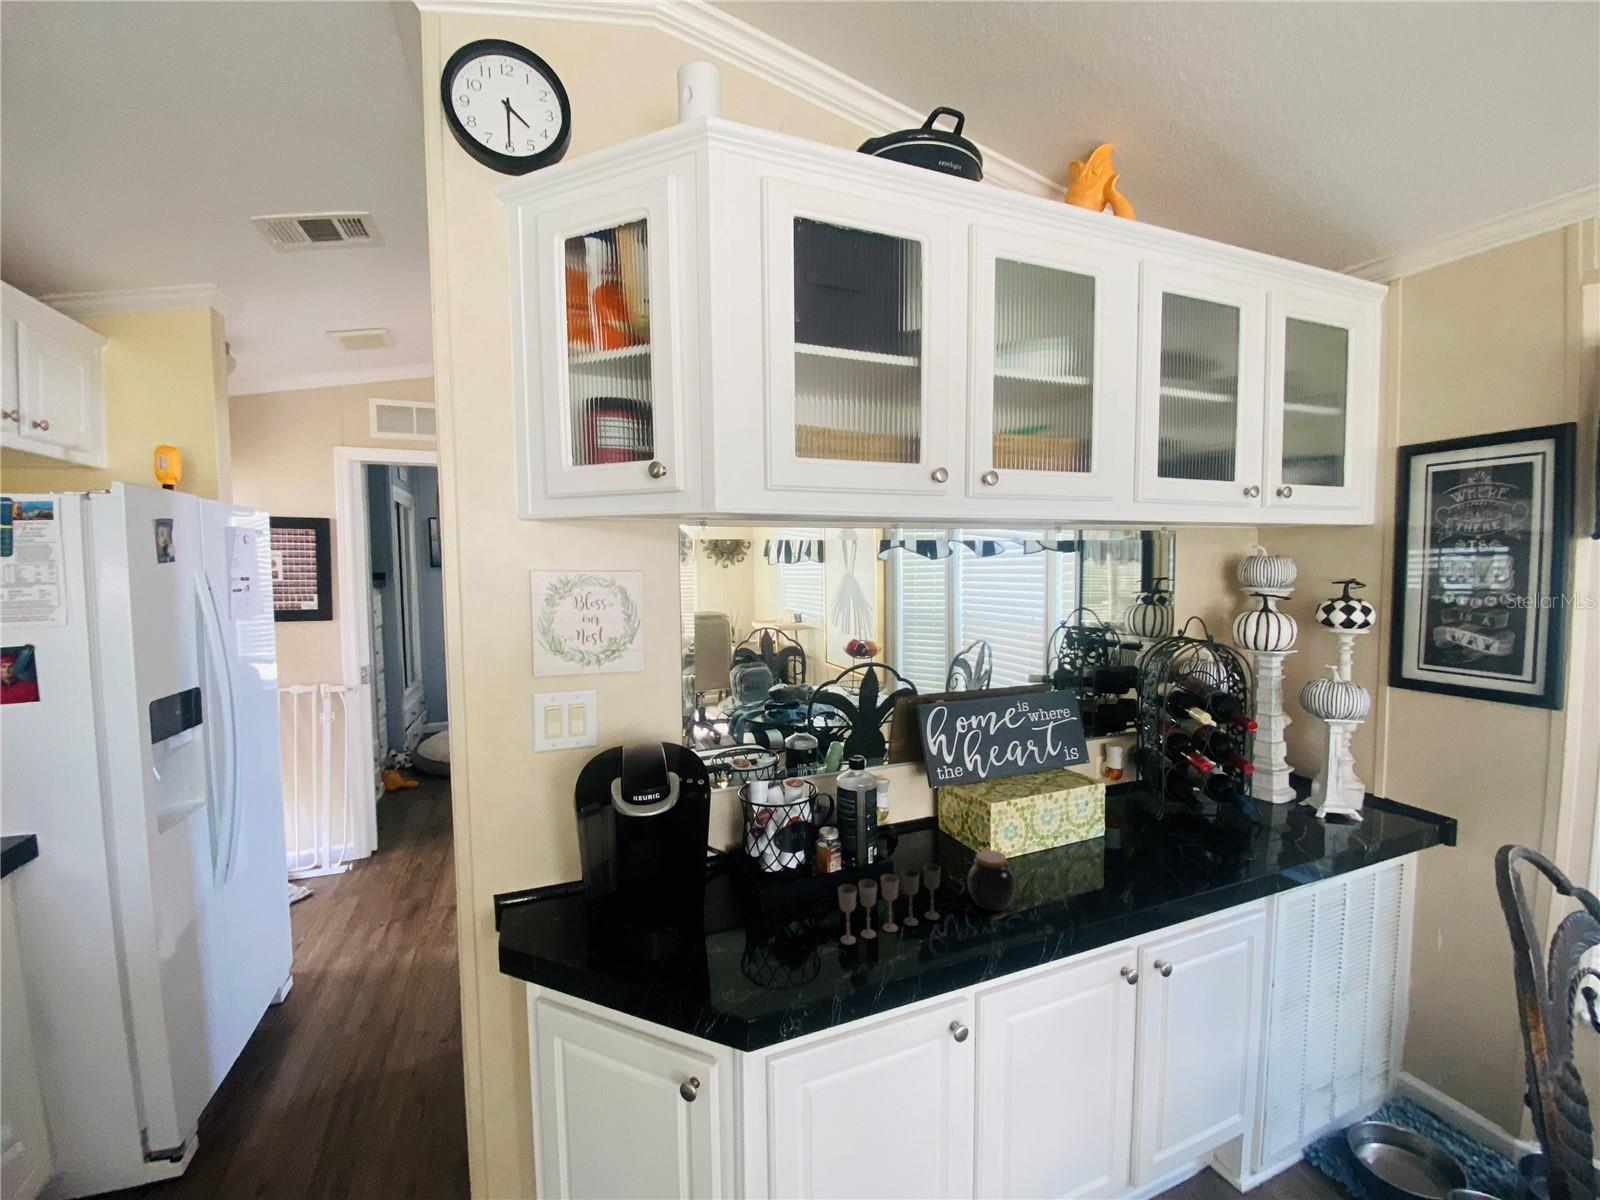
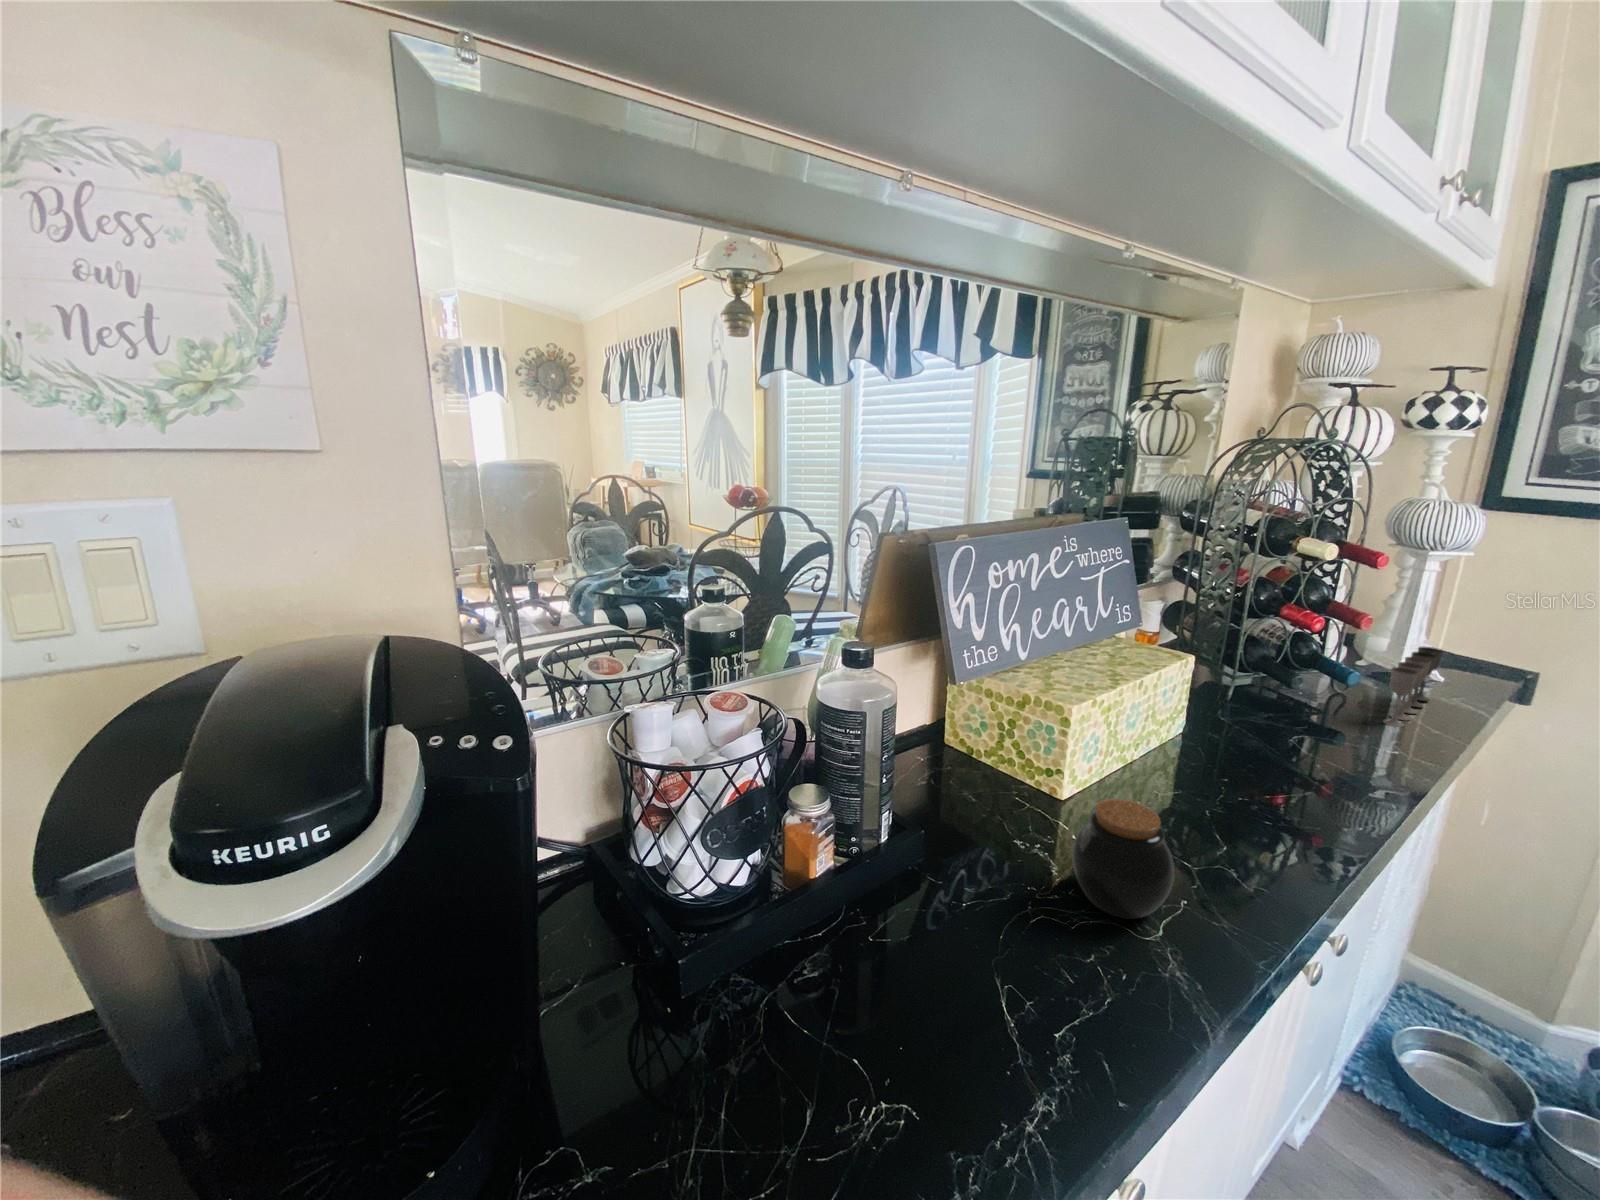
wine glass: present [838,863,941,945] -> present [1383,647,1443,727]

